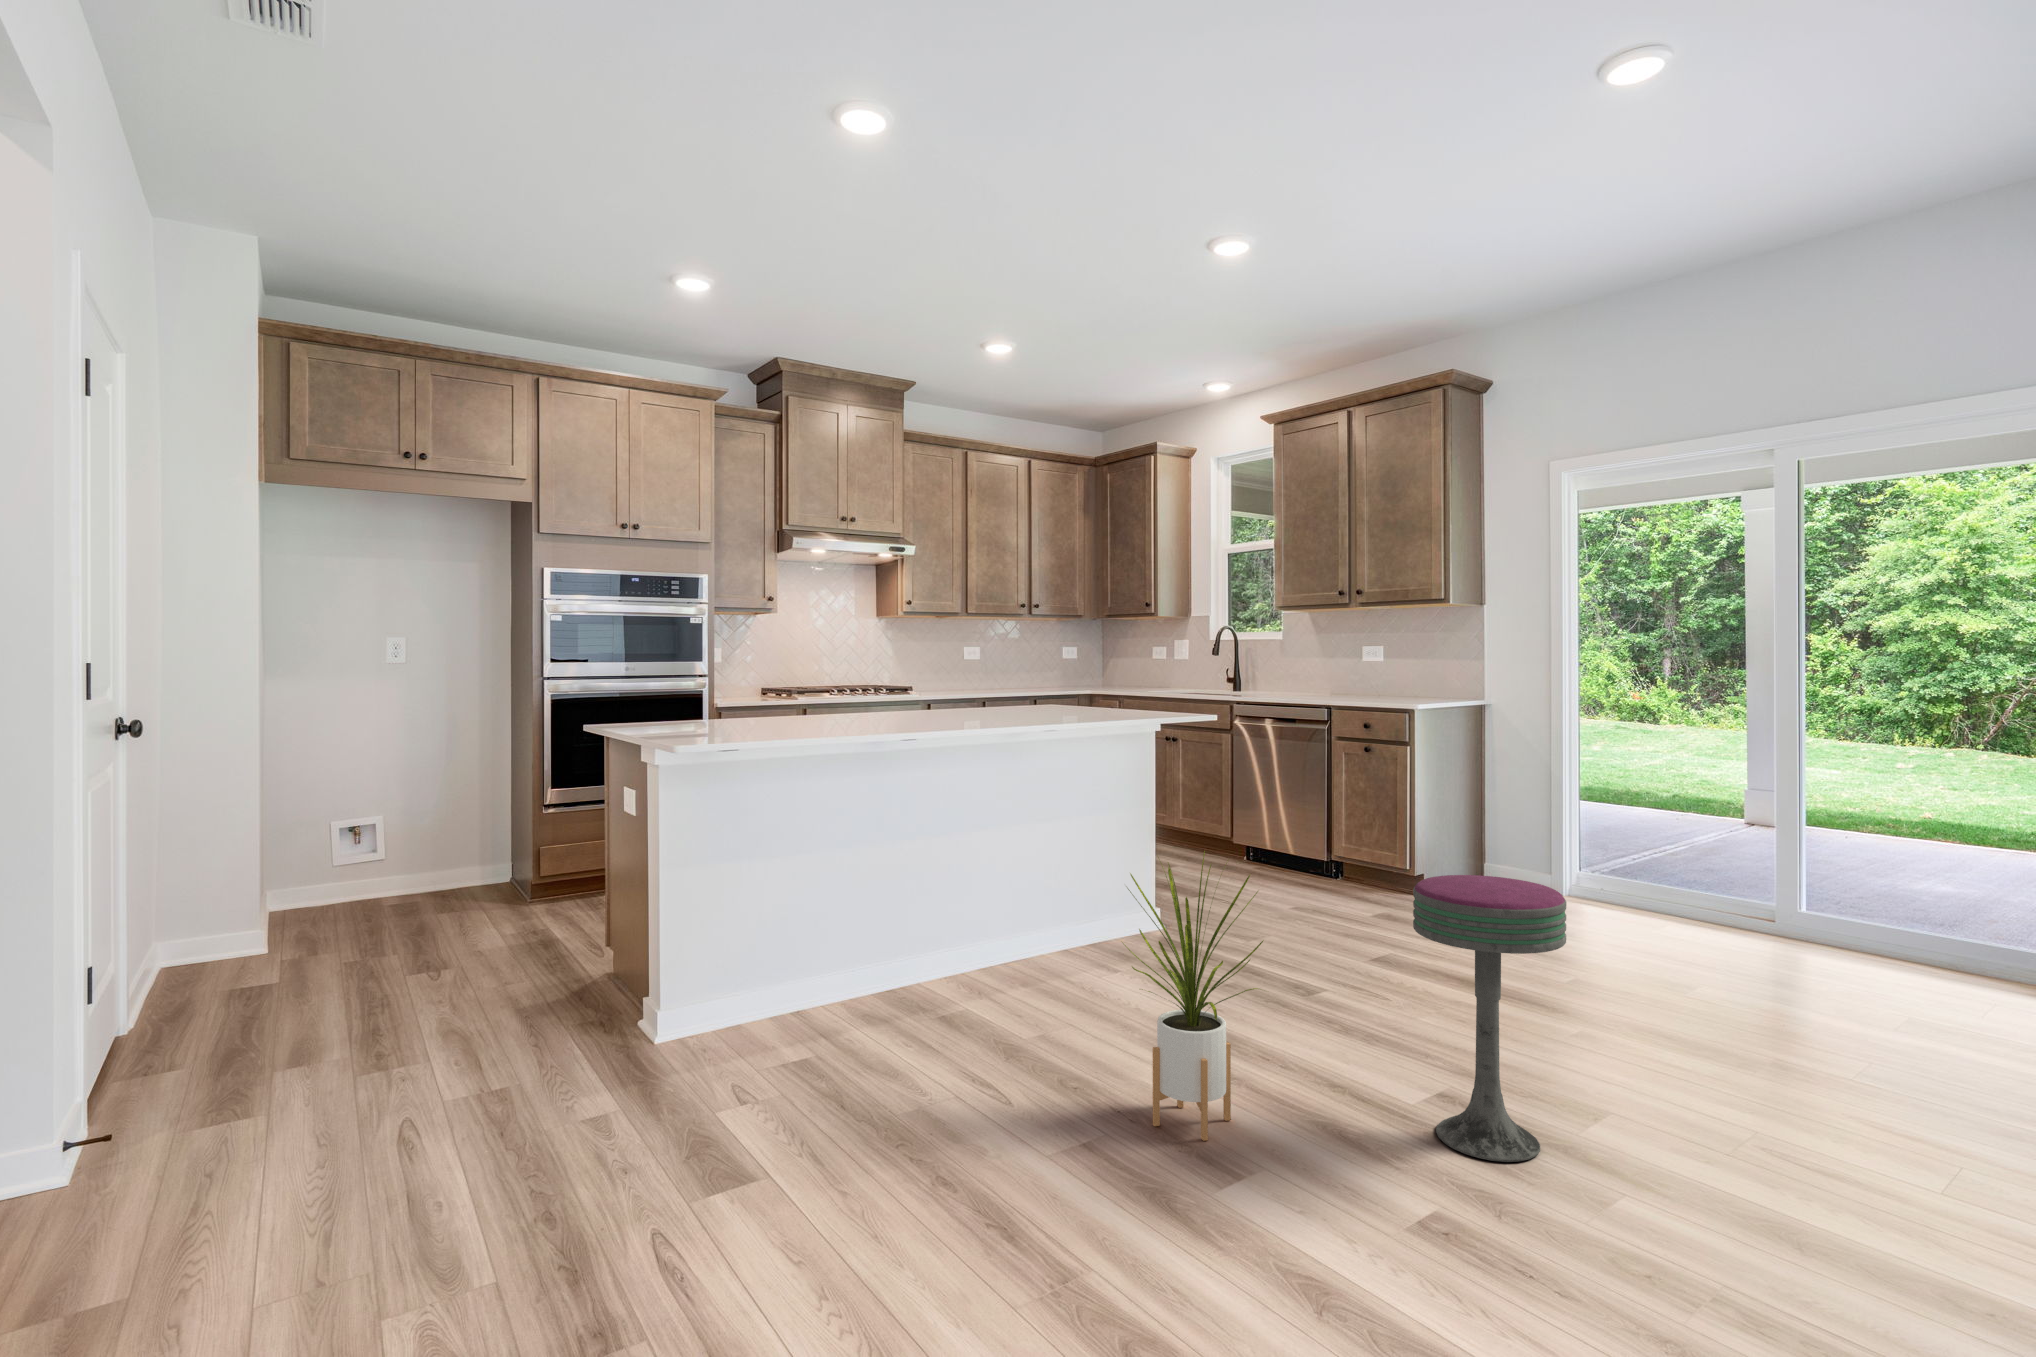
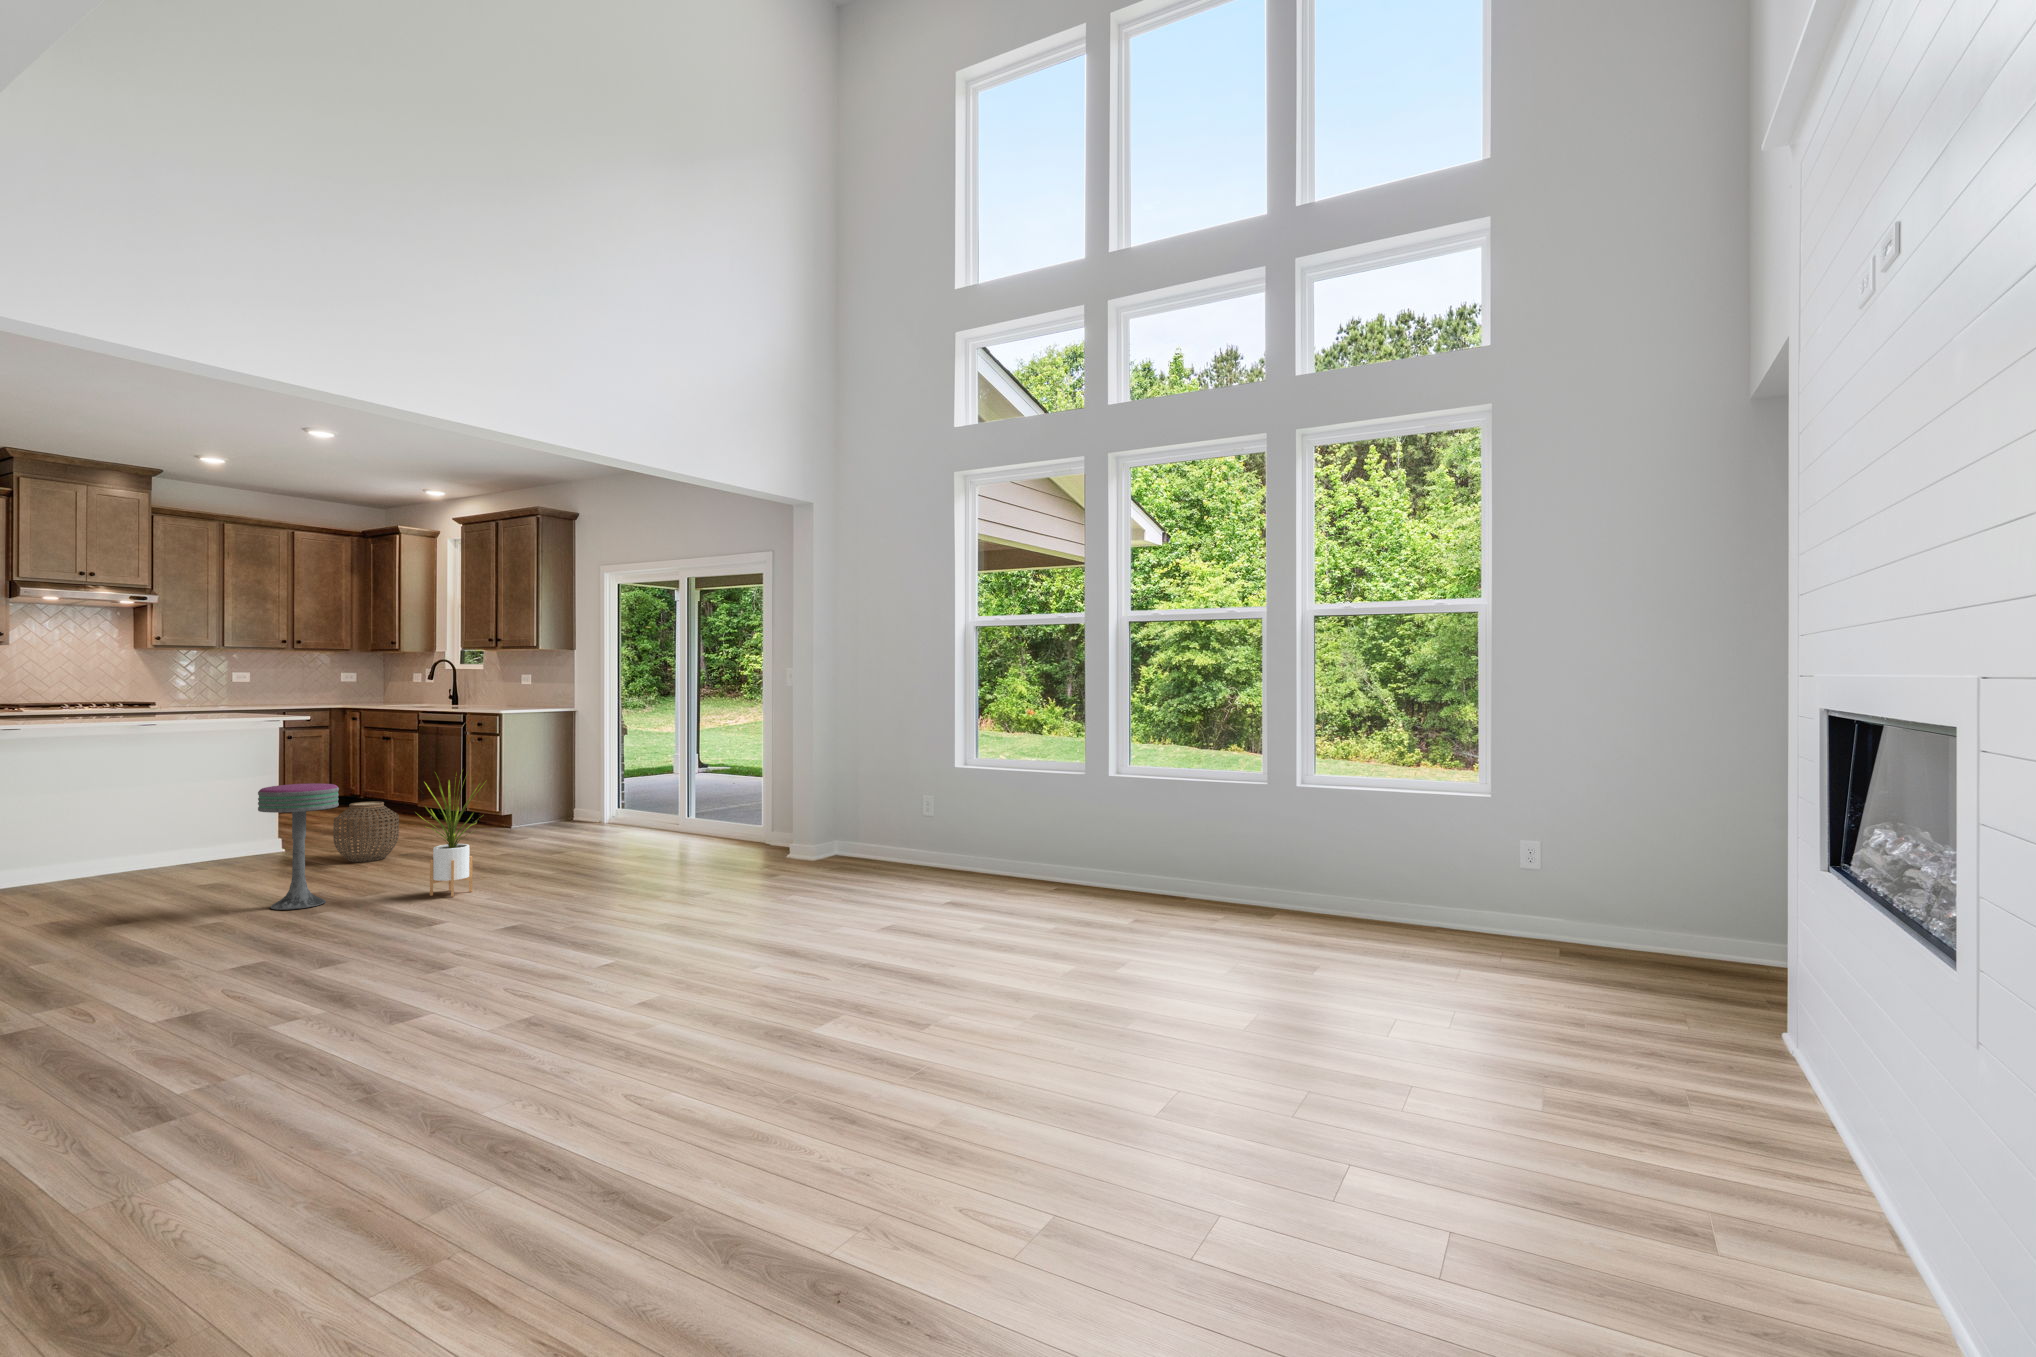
house plant: present [1125,852,1264,1141] -> present [421,773,483,897]
woven basket: none [1290,866,1389,975] -> present [333,801,399,862]

